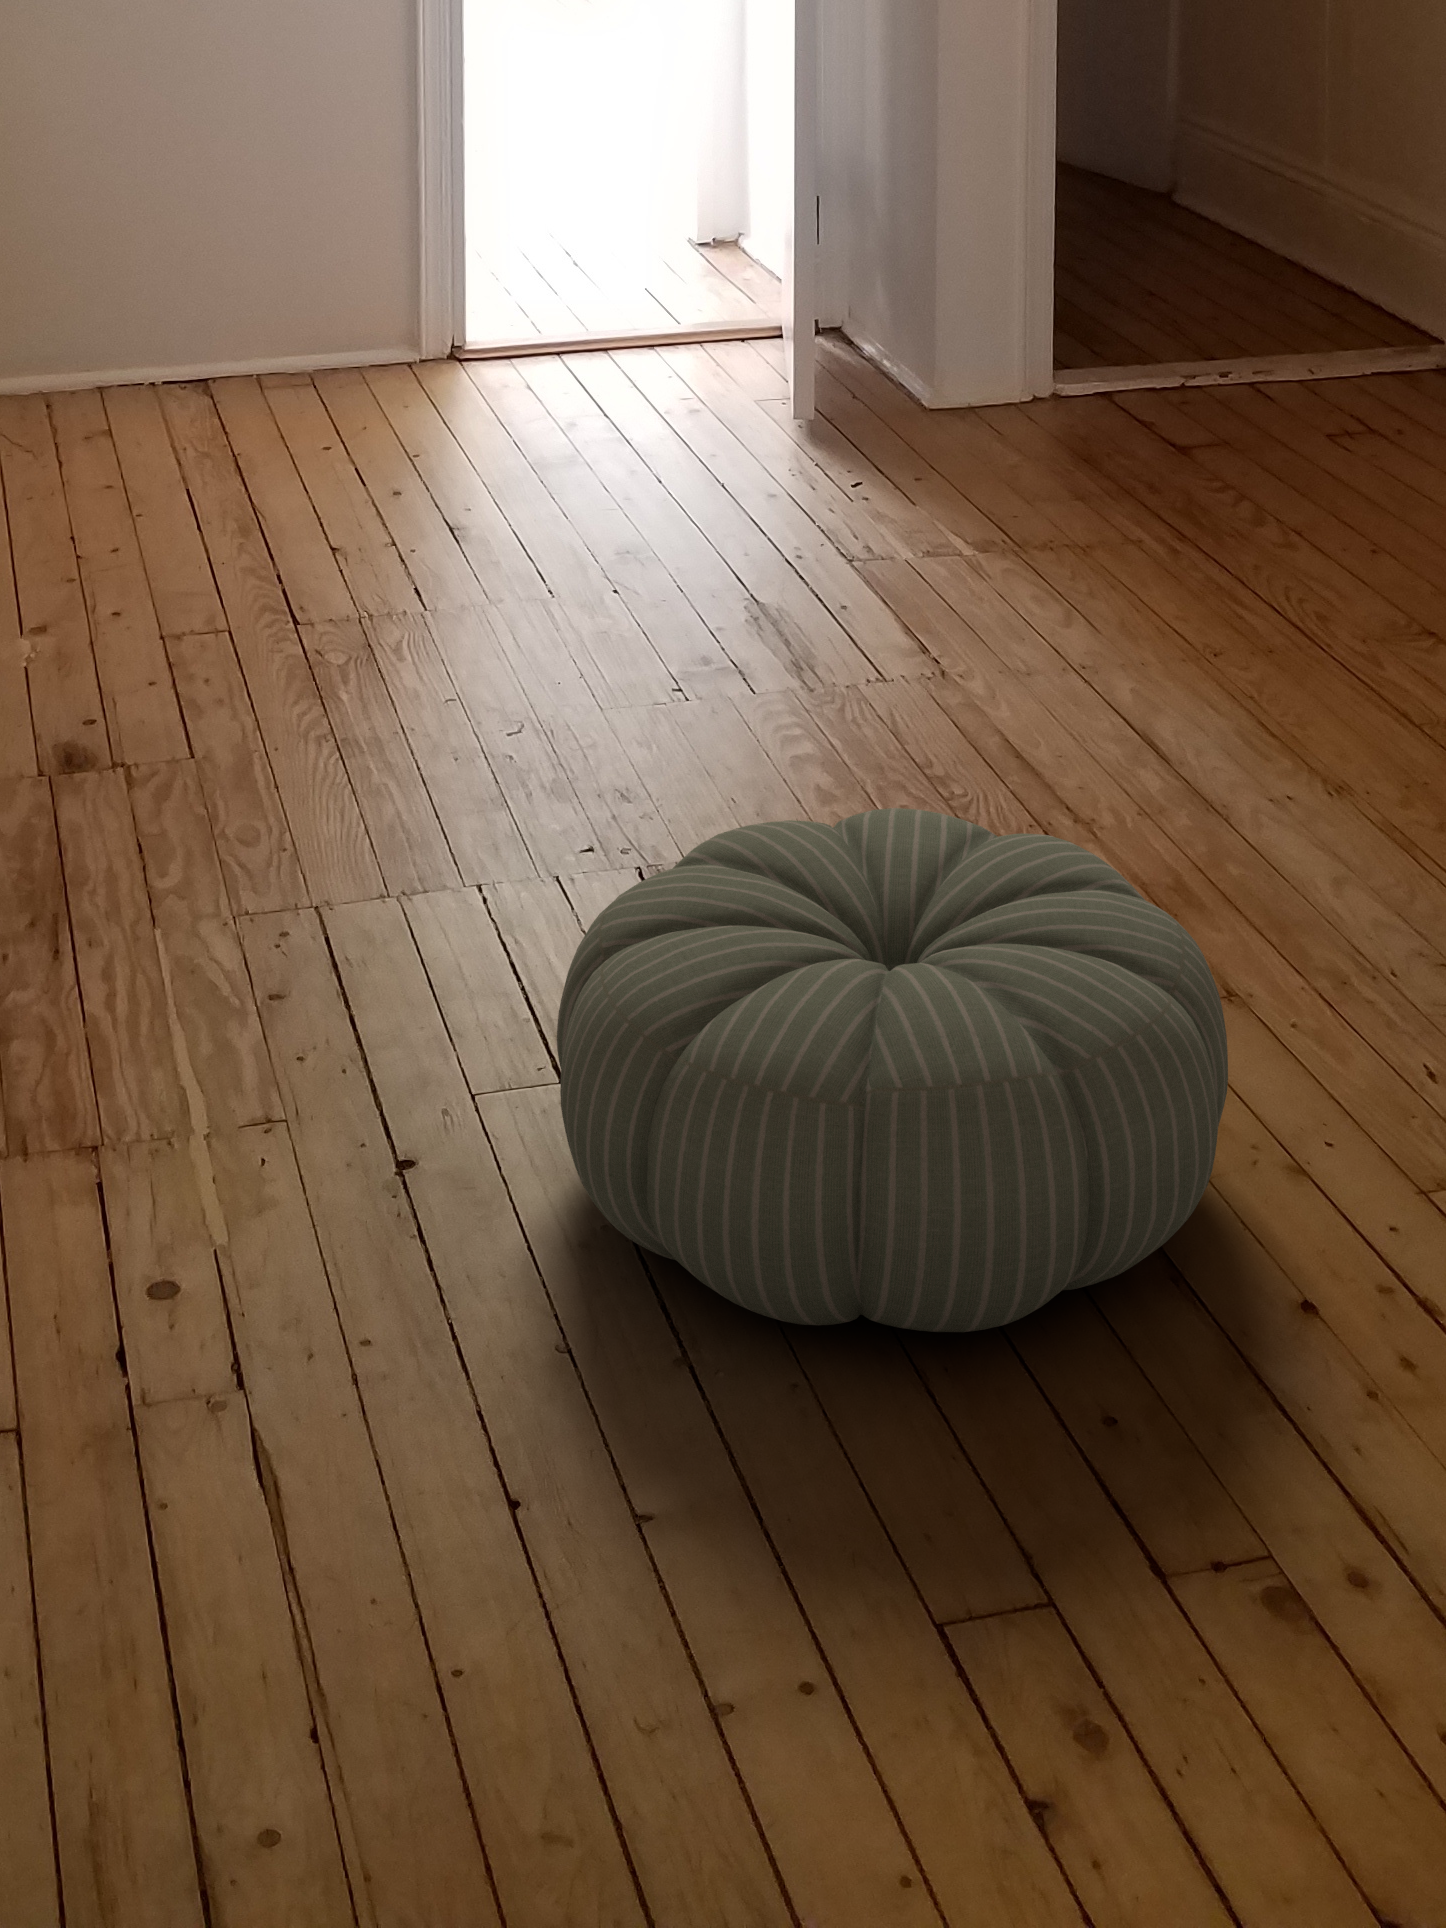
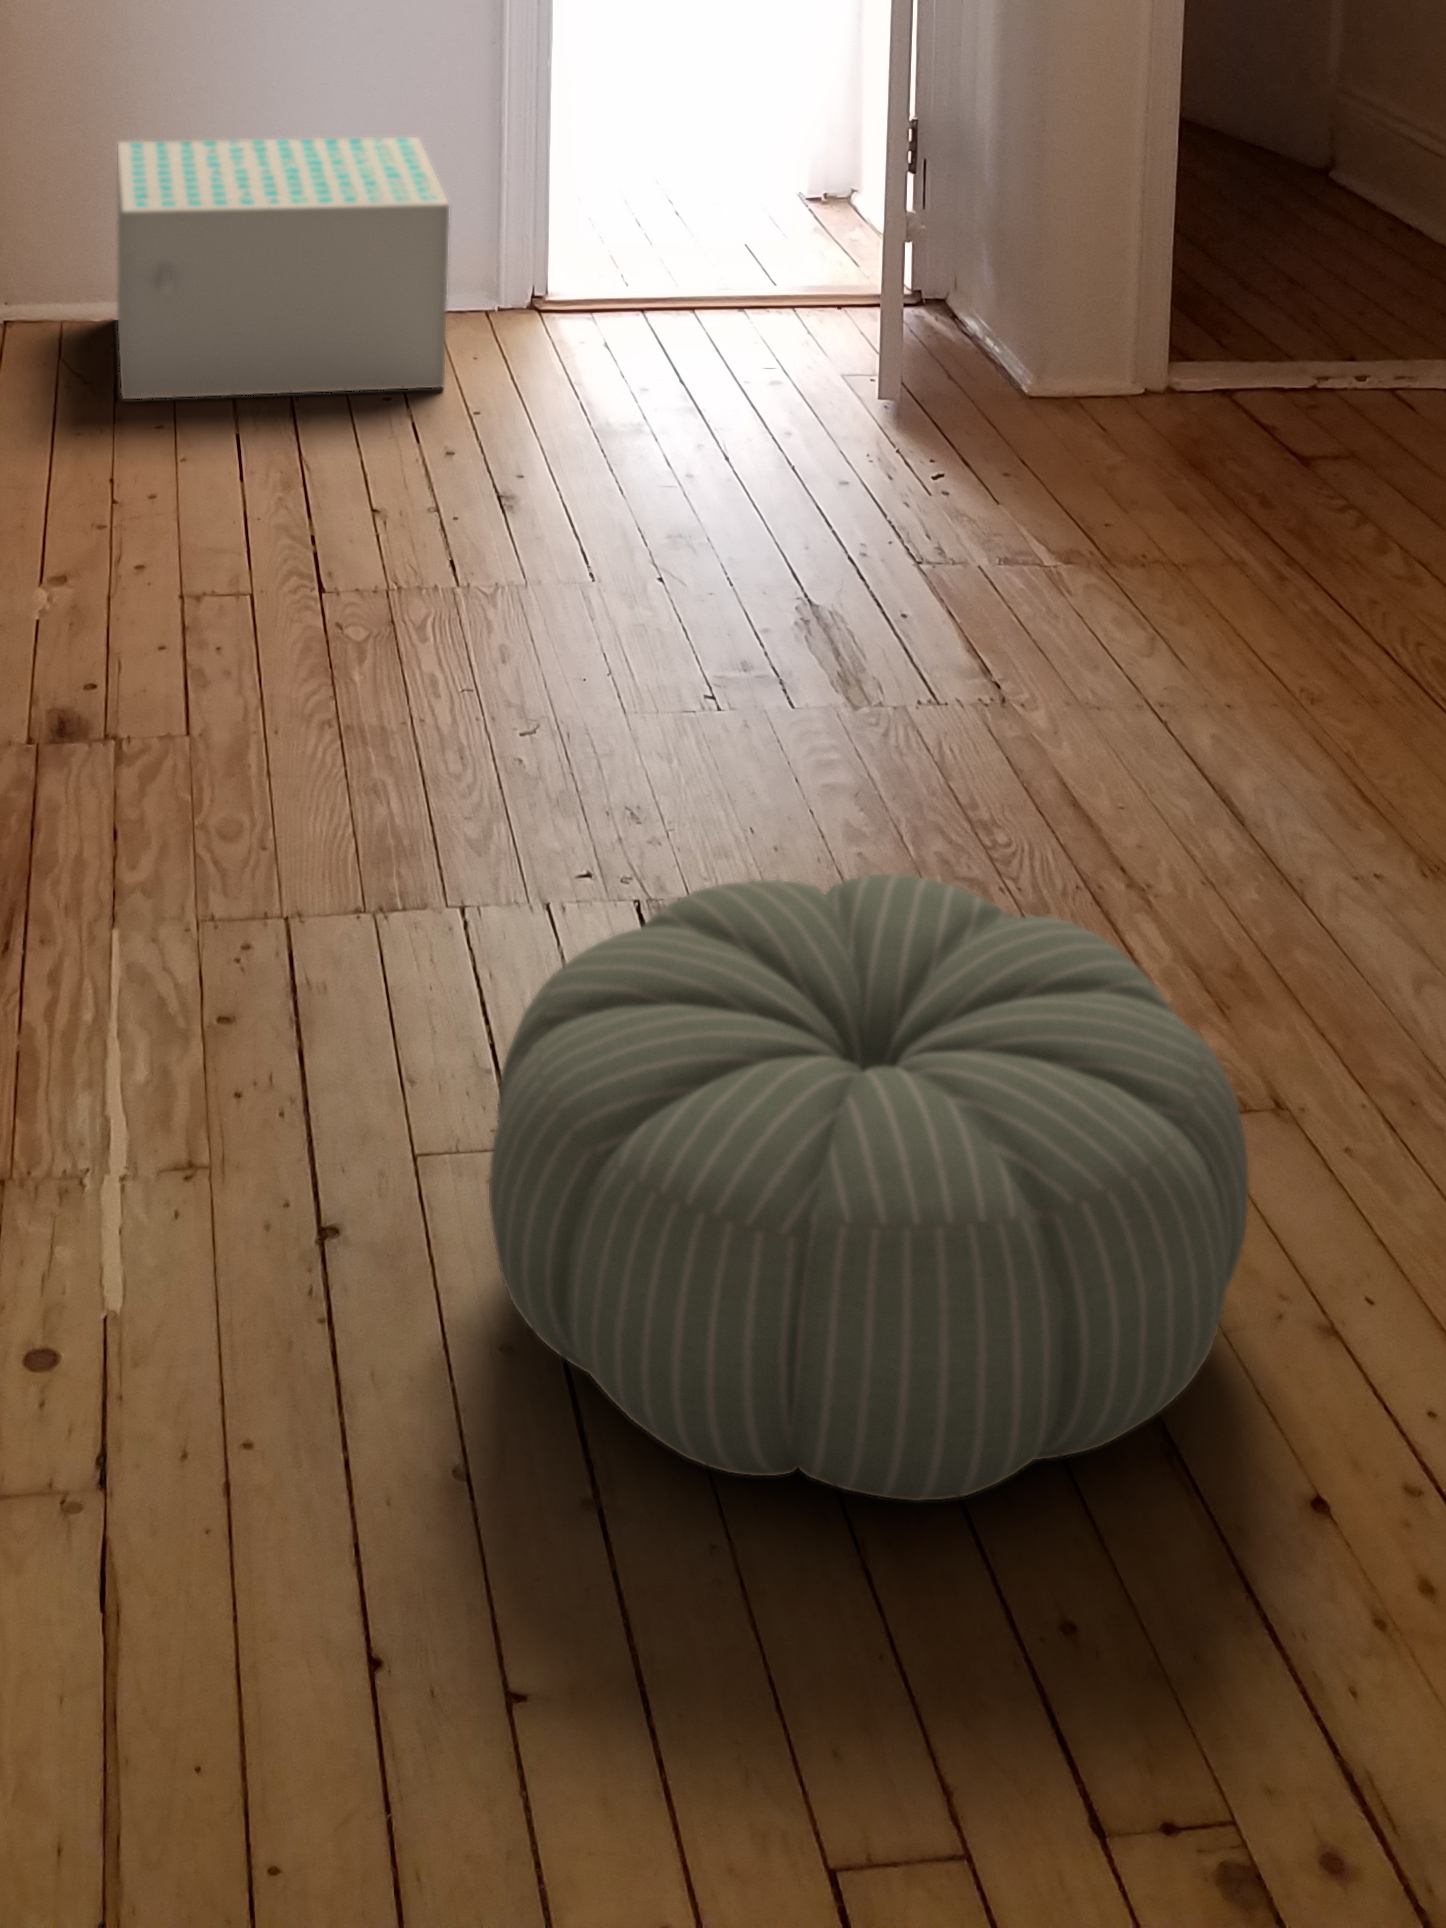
storage box: none [45,199,378,461] -> present [117,137,449,399]

